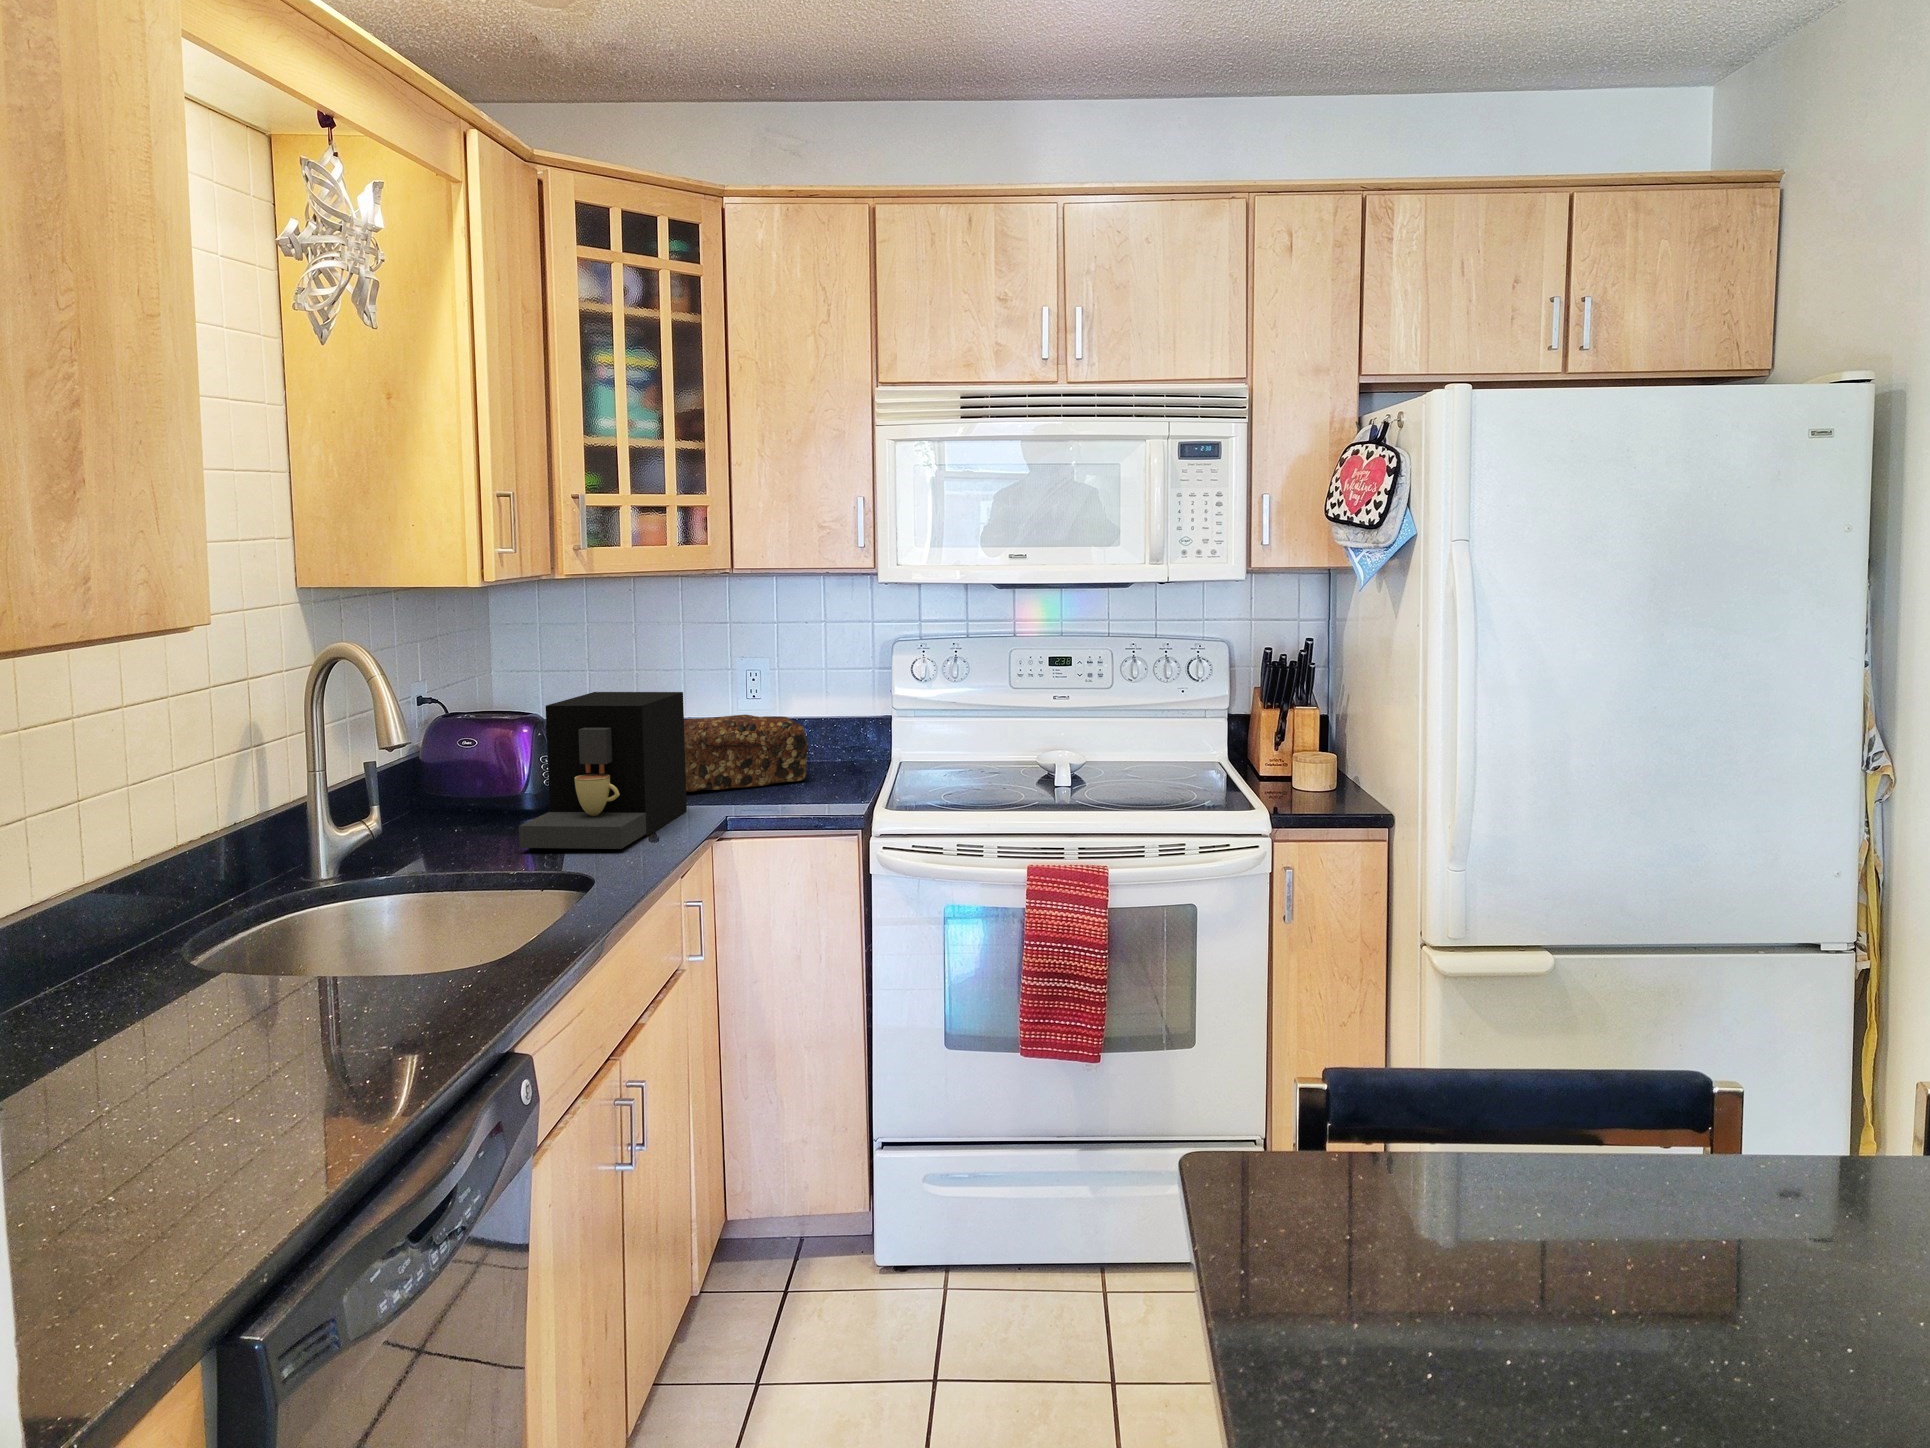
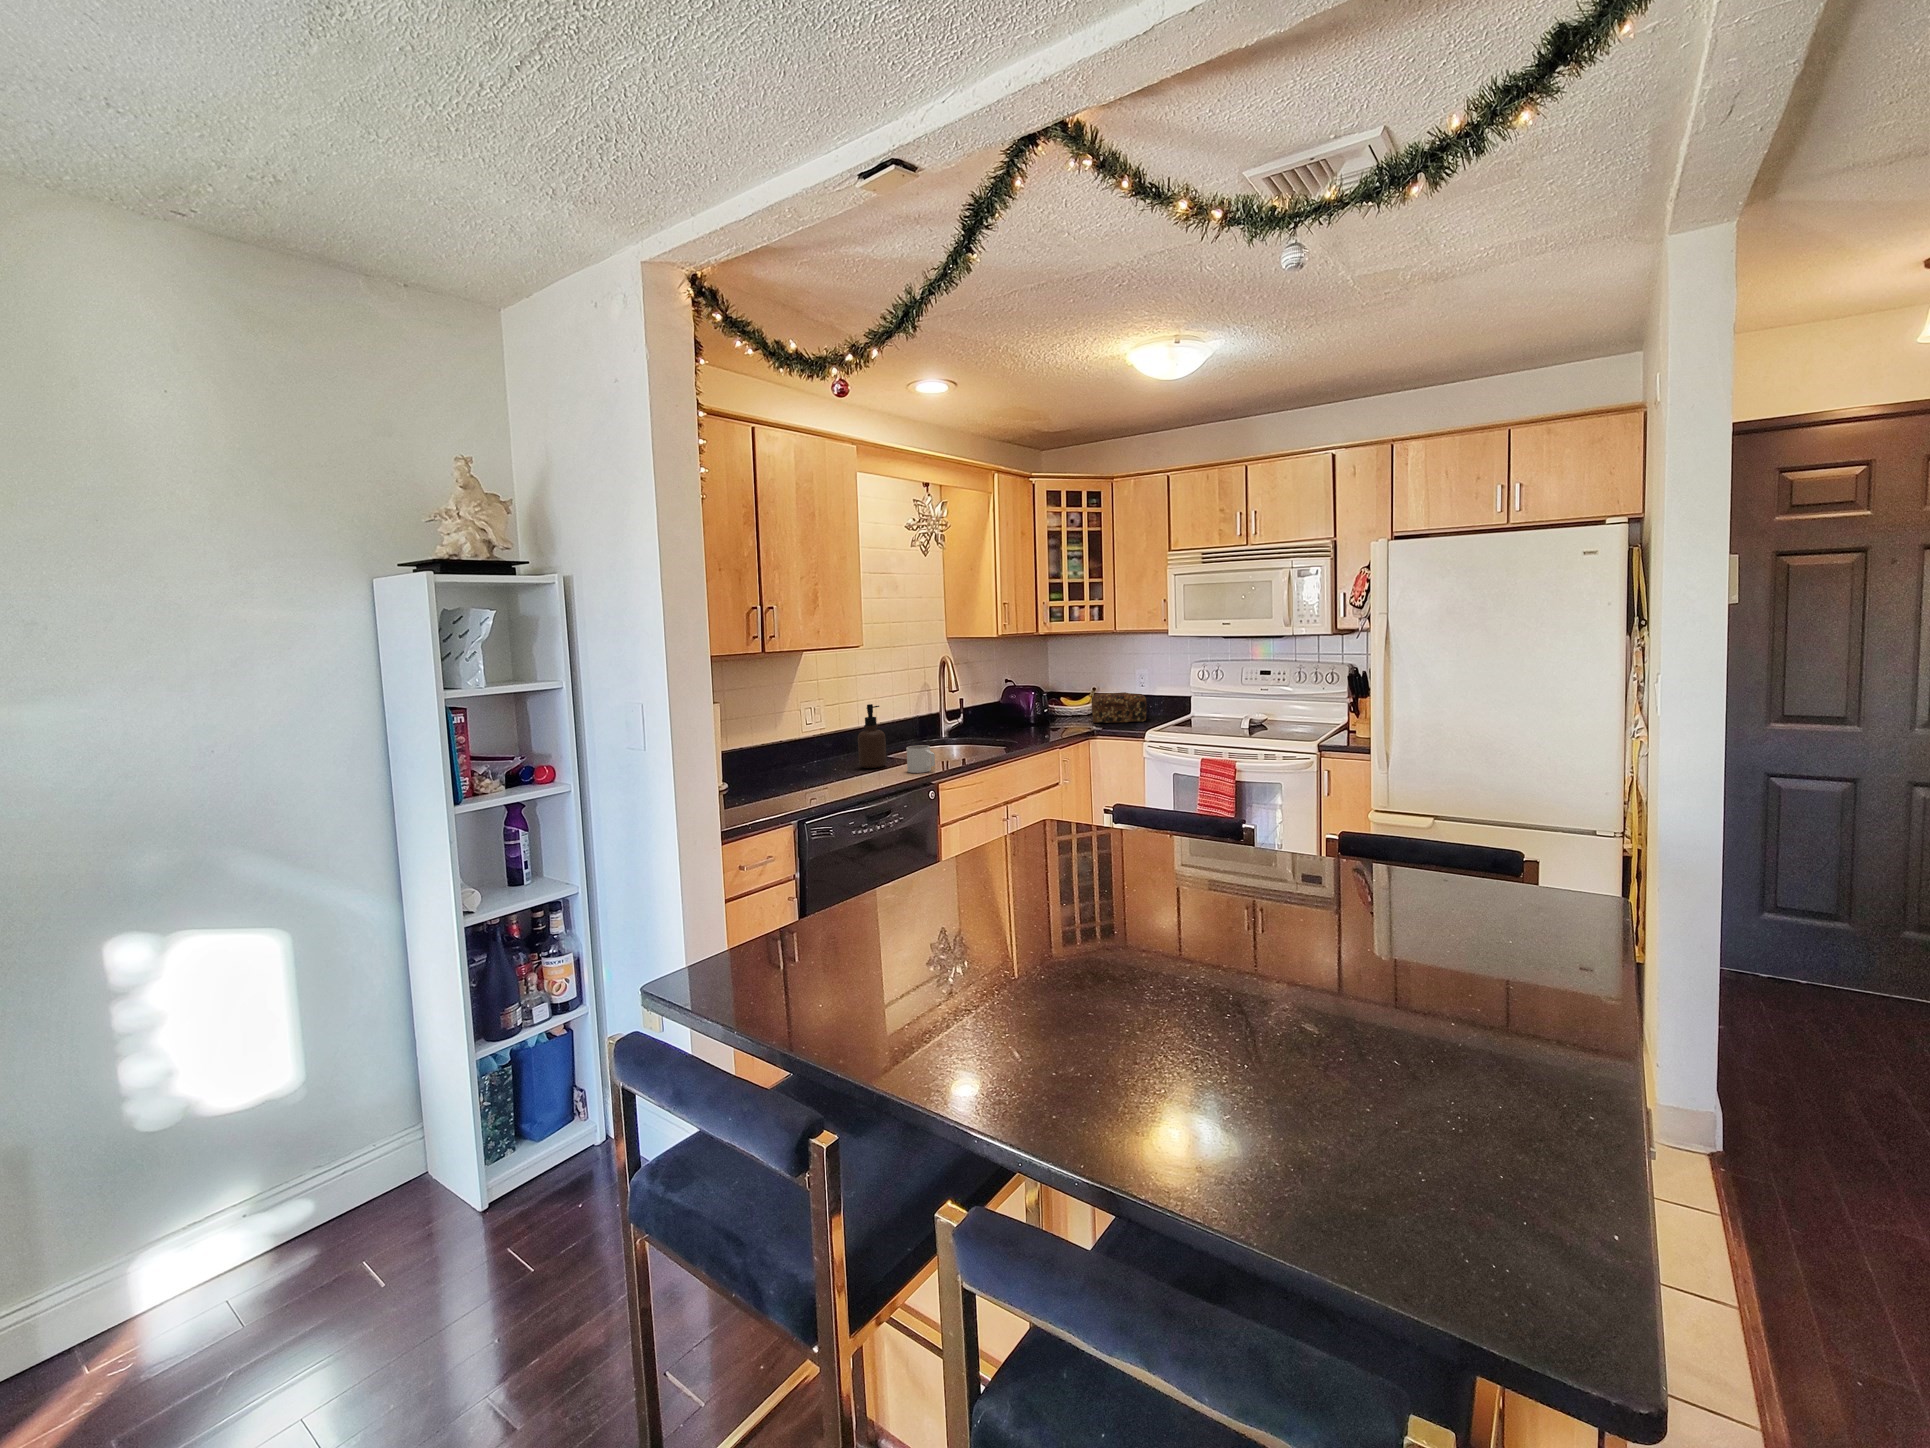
coffee maker: present [519,692,687,849] -> none [1012,680,1085,738]
soap dispenser: none [86,802,207,1035] -> present [858,704,887,768]
mug: none [320,930,438,1034] -> present [906,745,935,773]

